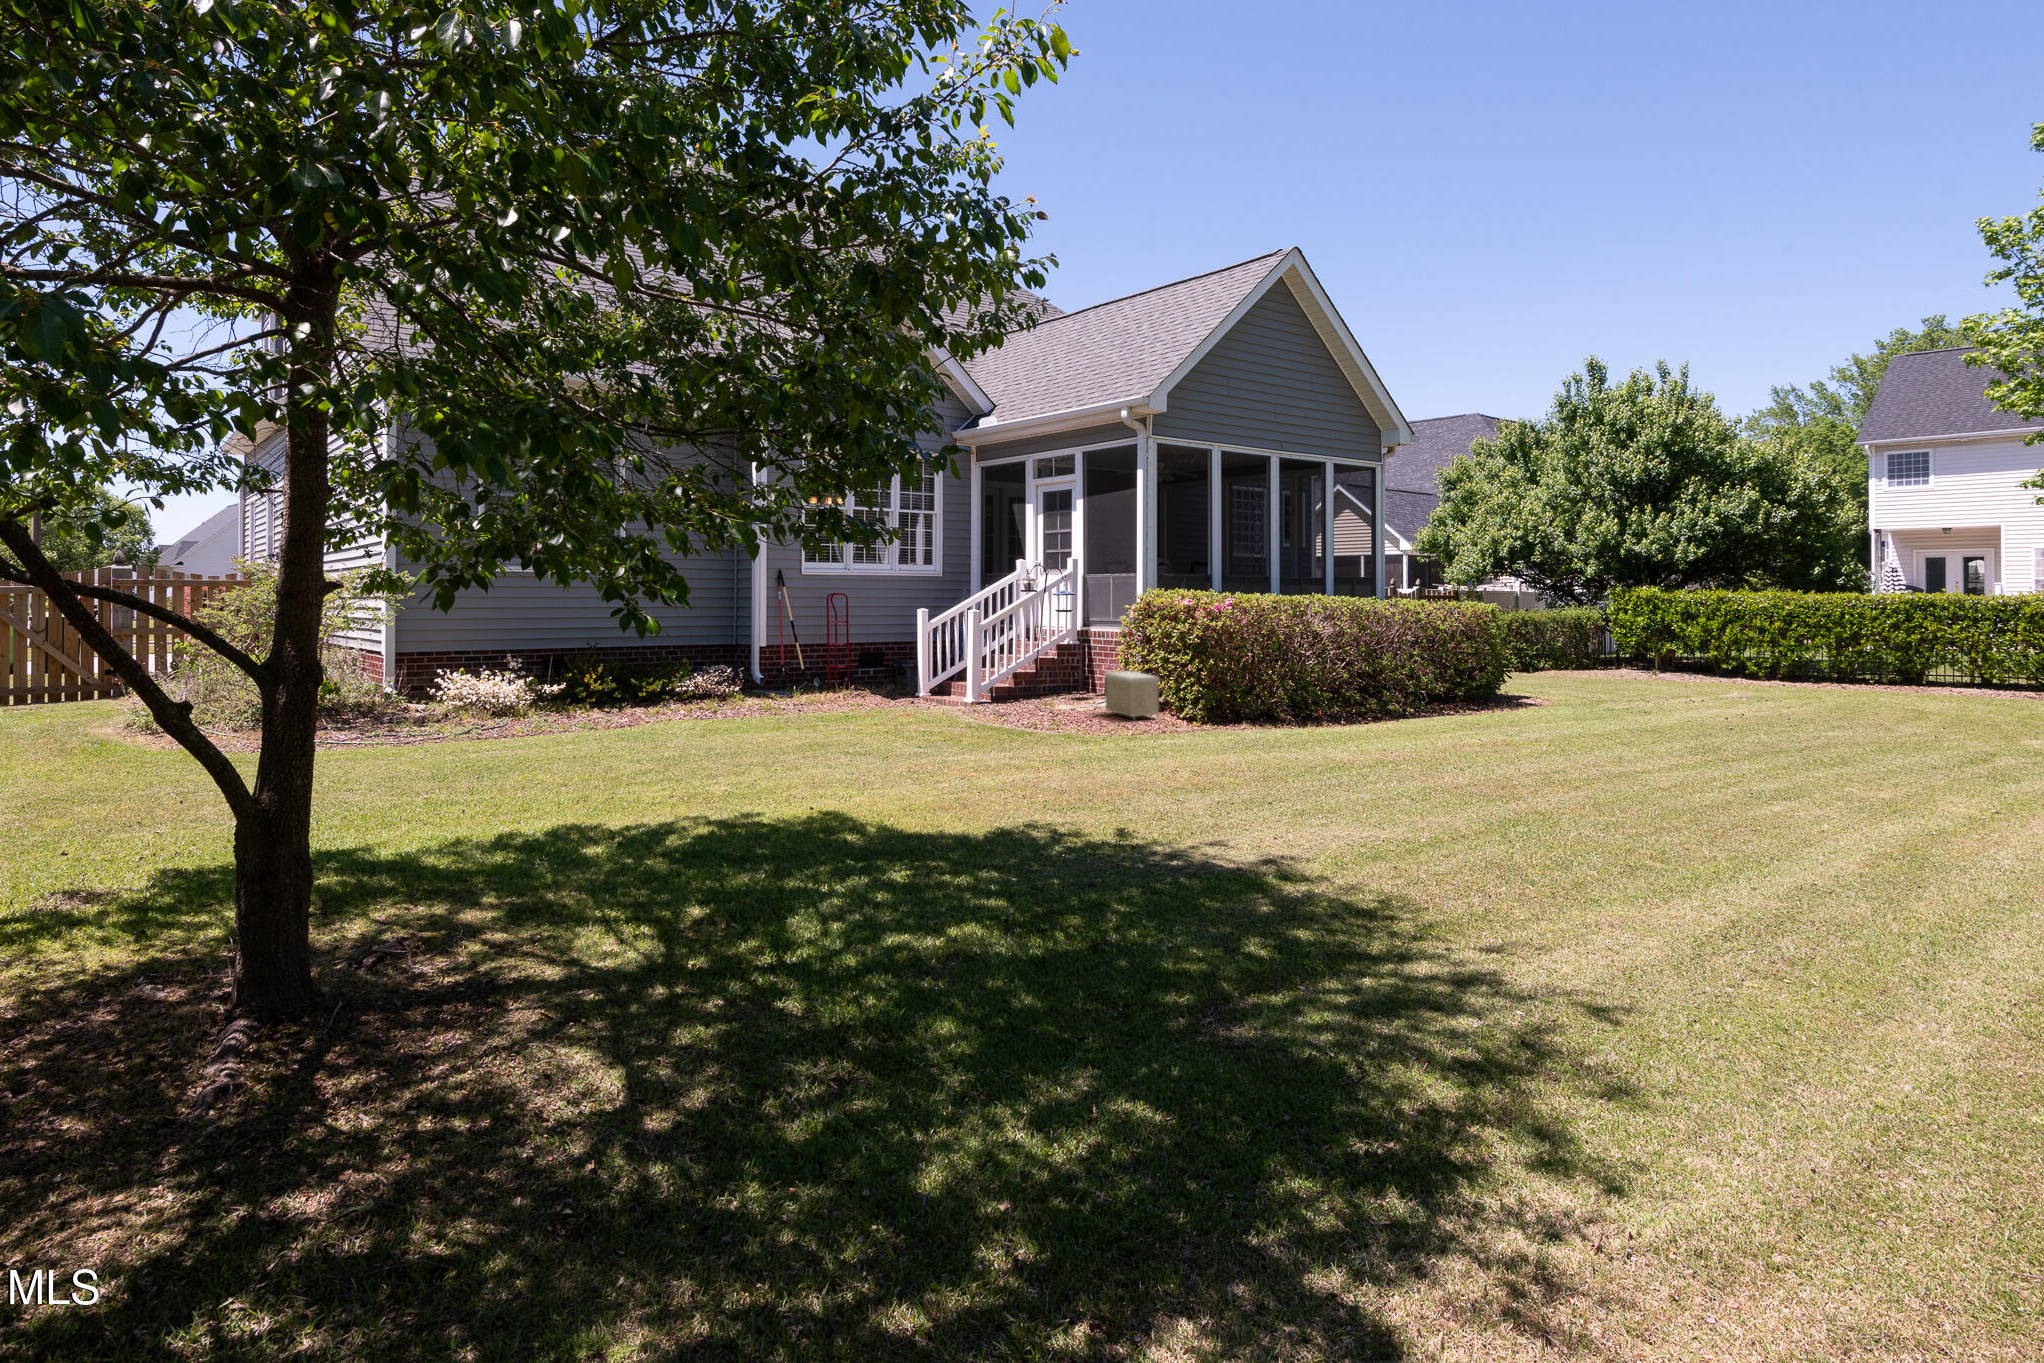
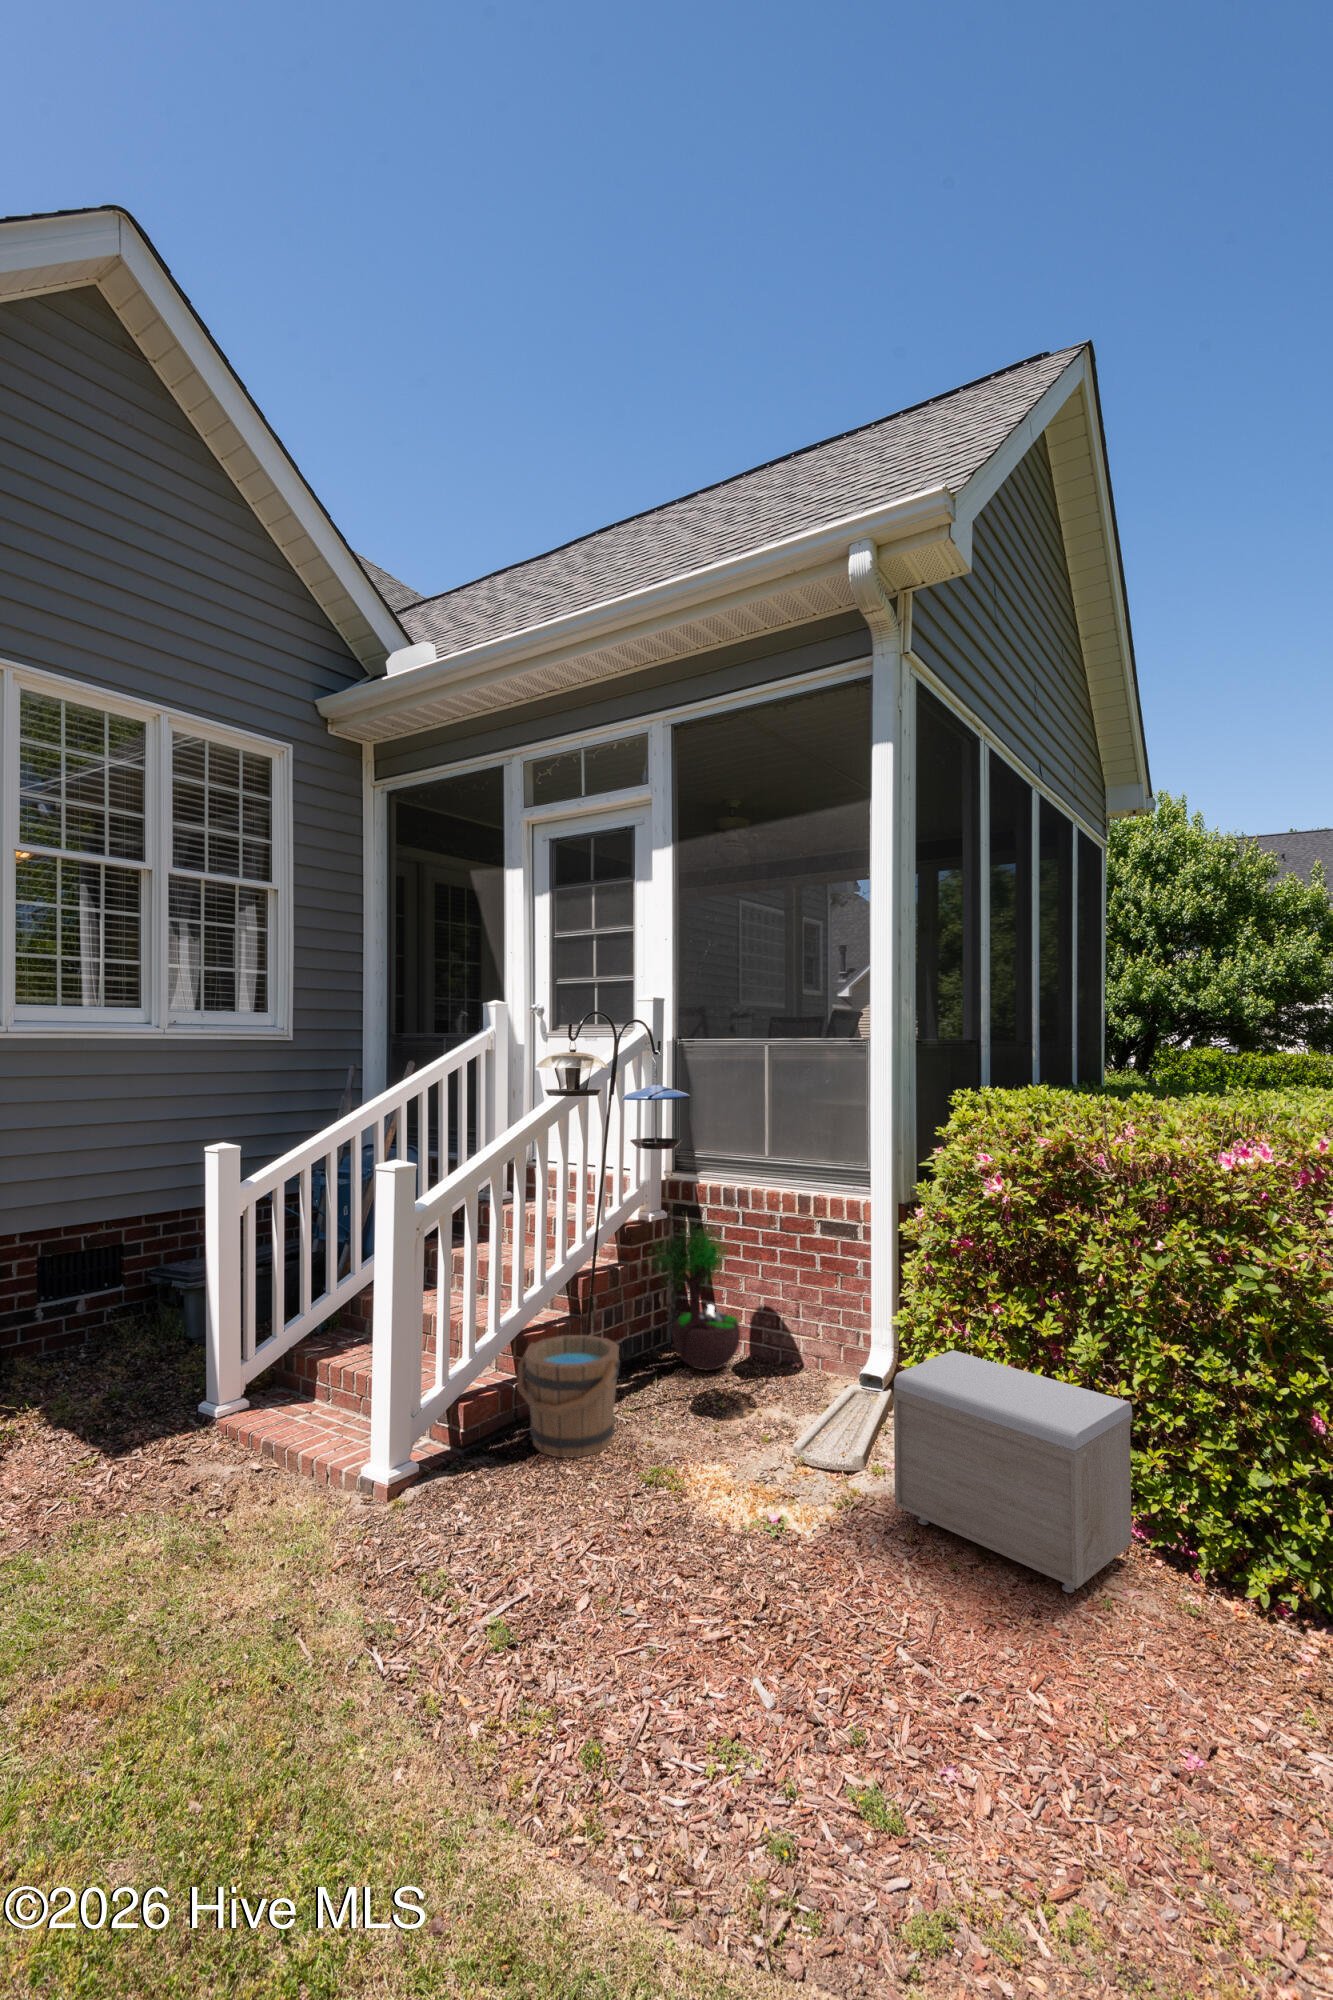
potted tree: none [1062,638,1100,696] -> present [648,1223,740,1370]
bucket: none [1011,673,1044,705] -> present [517,1335,620,1458]

